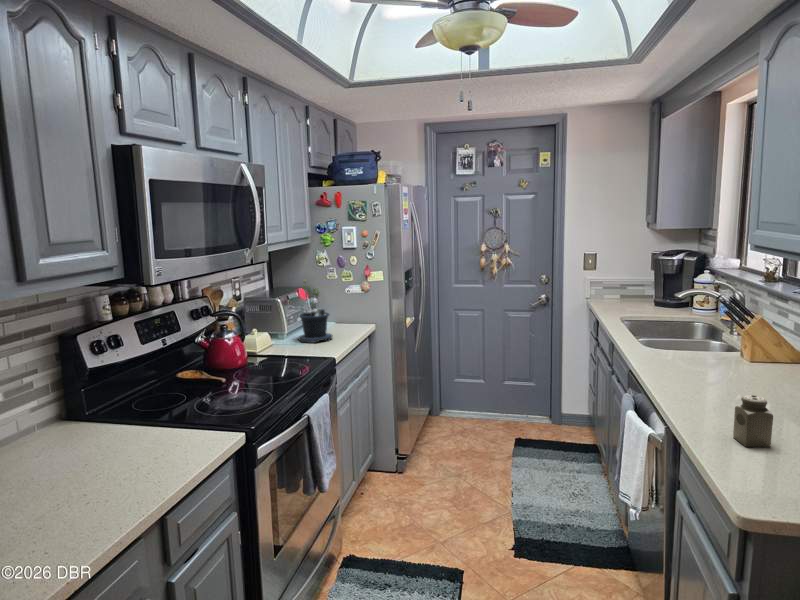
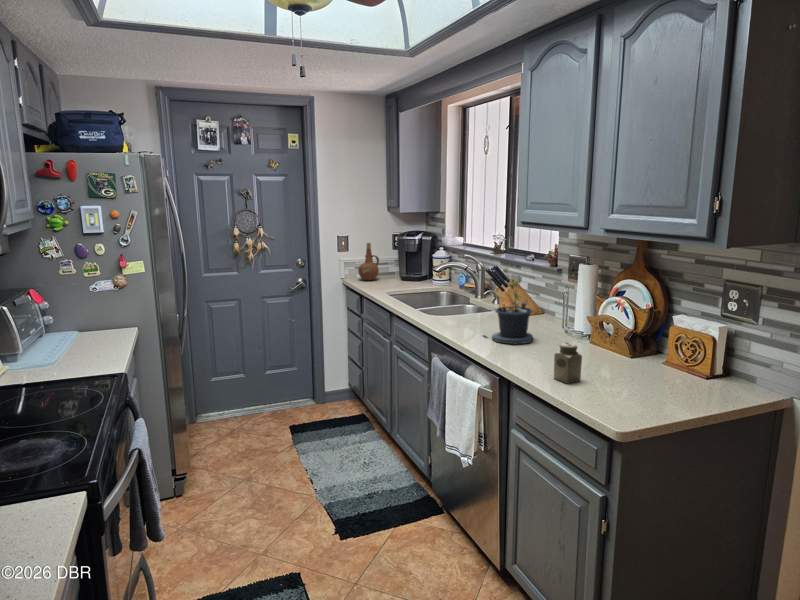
ceramic pitcher: none [602,262,628,302] -> present [358,243,379,280]
potted plant: present [298,279,332,343] -> present [483,268,533,345]

